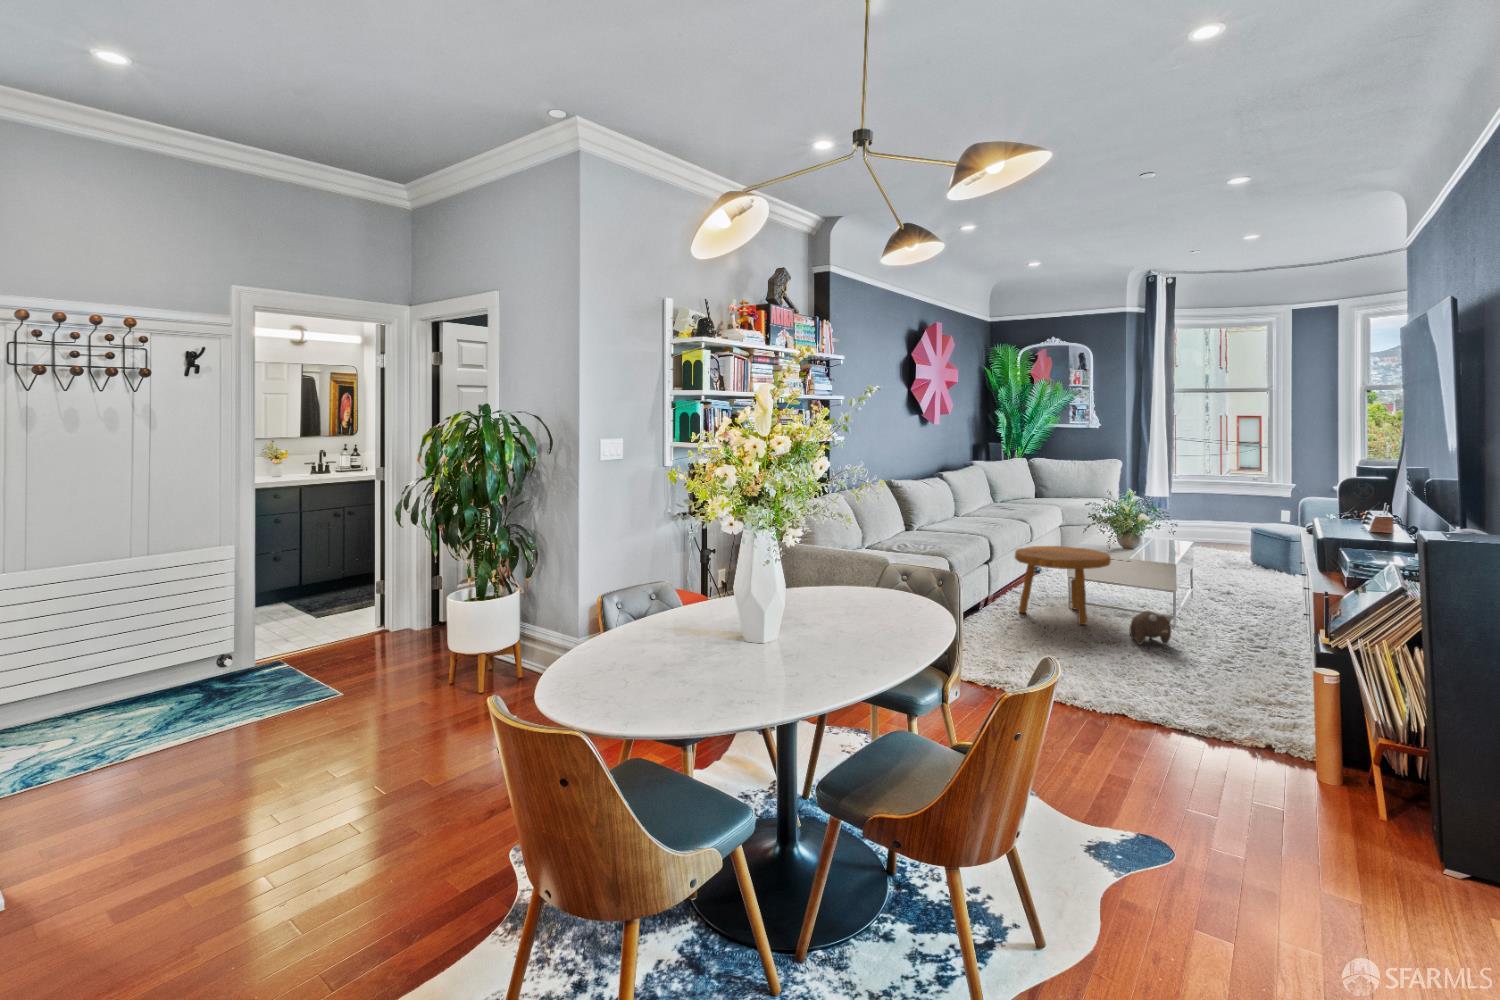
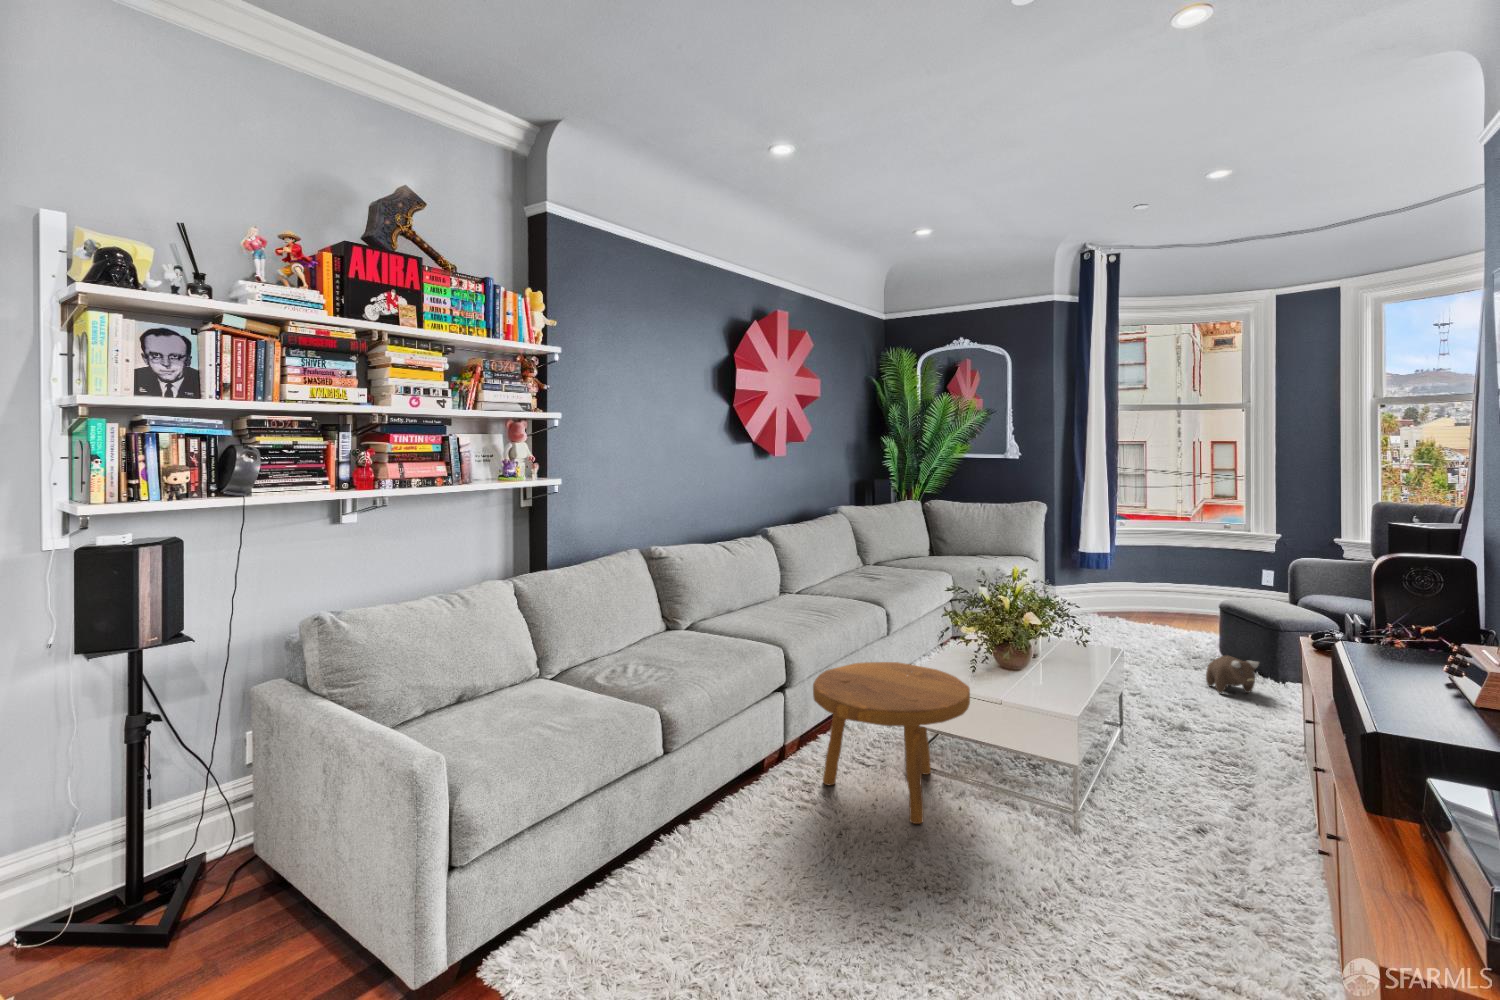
plush toy: present [1130,611,1173,644] -> present [1206,655,1259,693]

